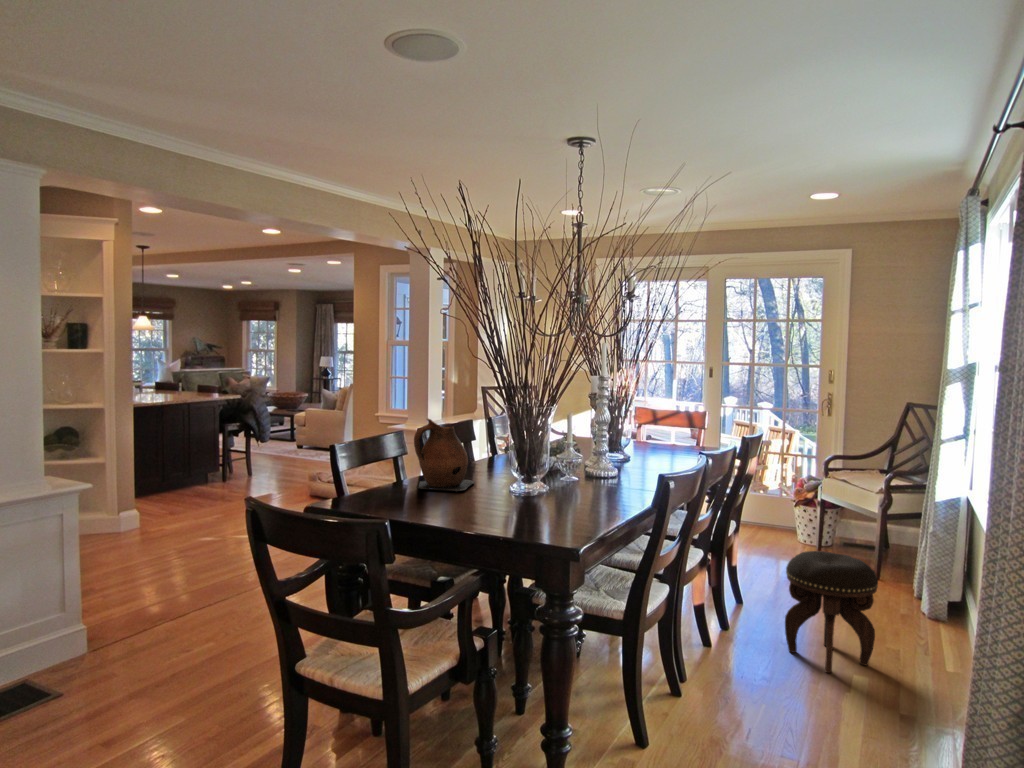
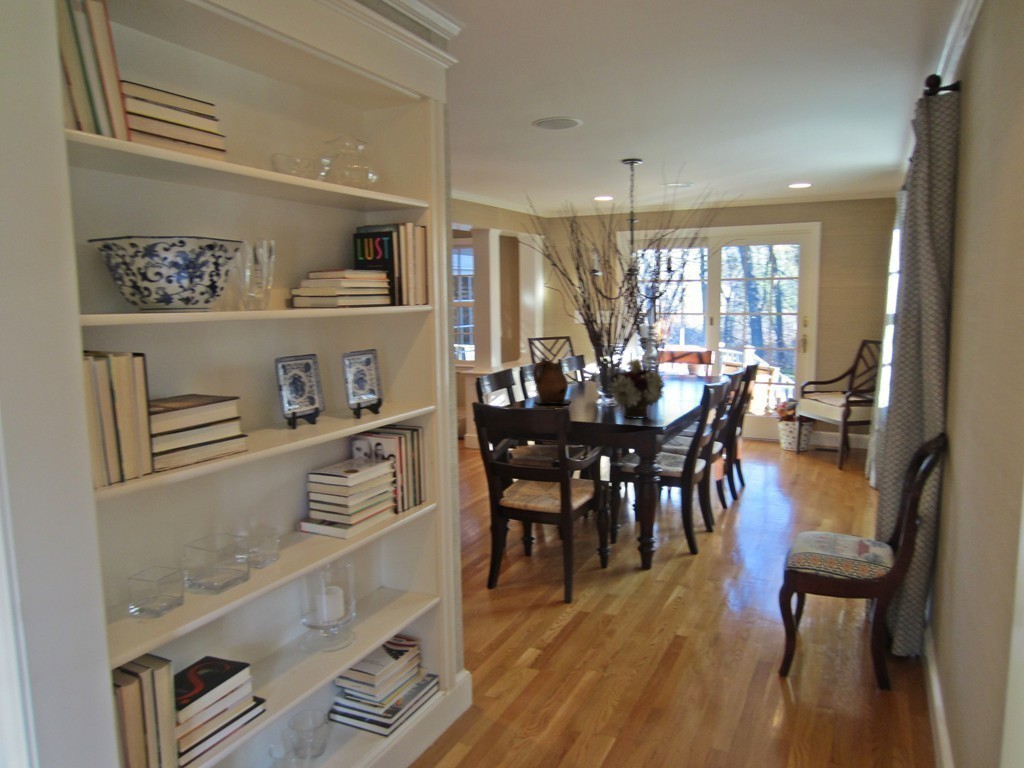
flower arrangement: none [499,429,595,527] -> present [609,359,663,419]
footstool: present [785,551,878,673] -> none [777,441,840,518]

